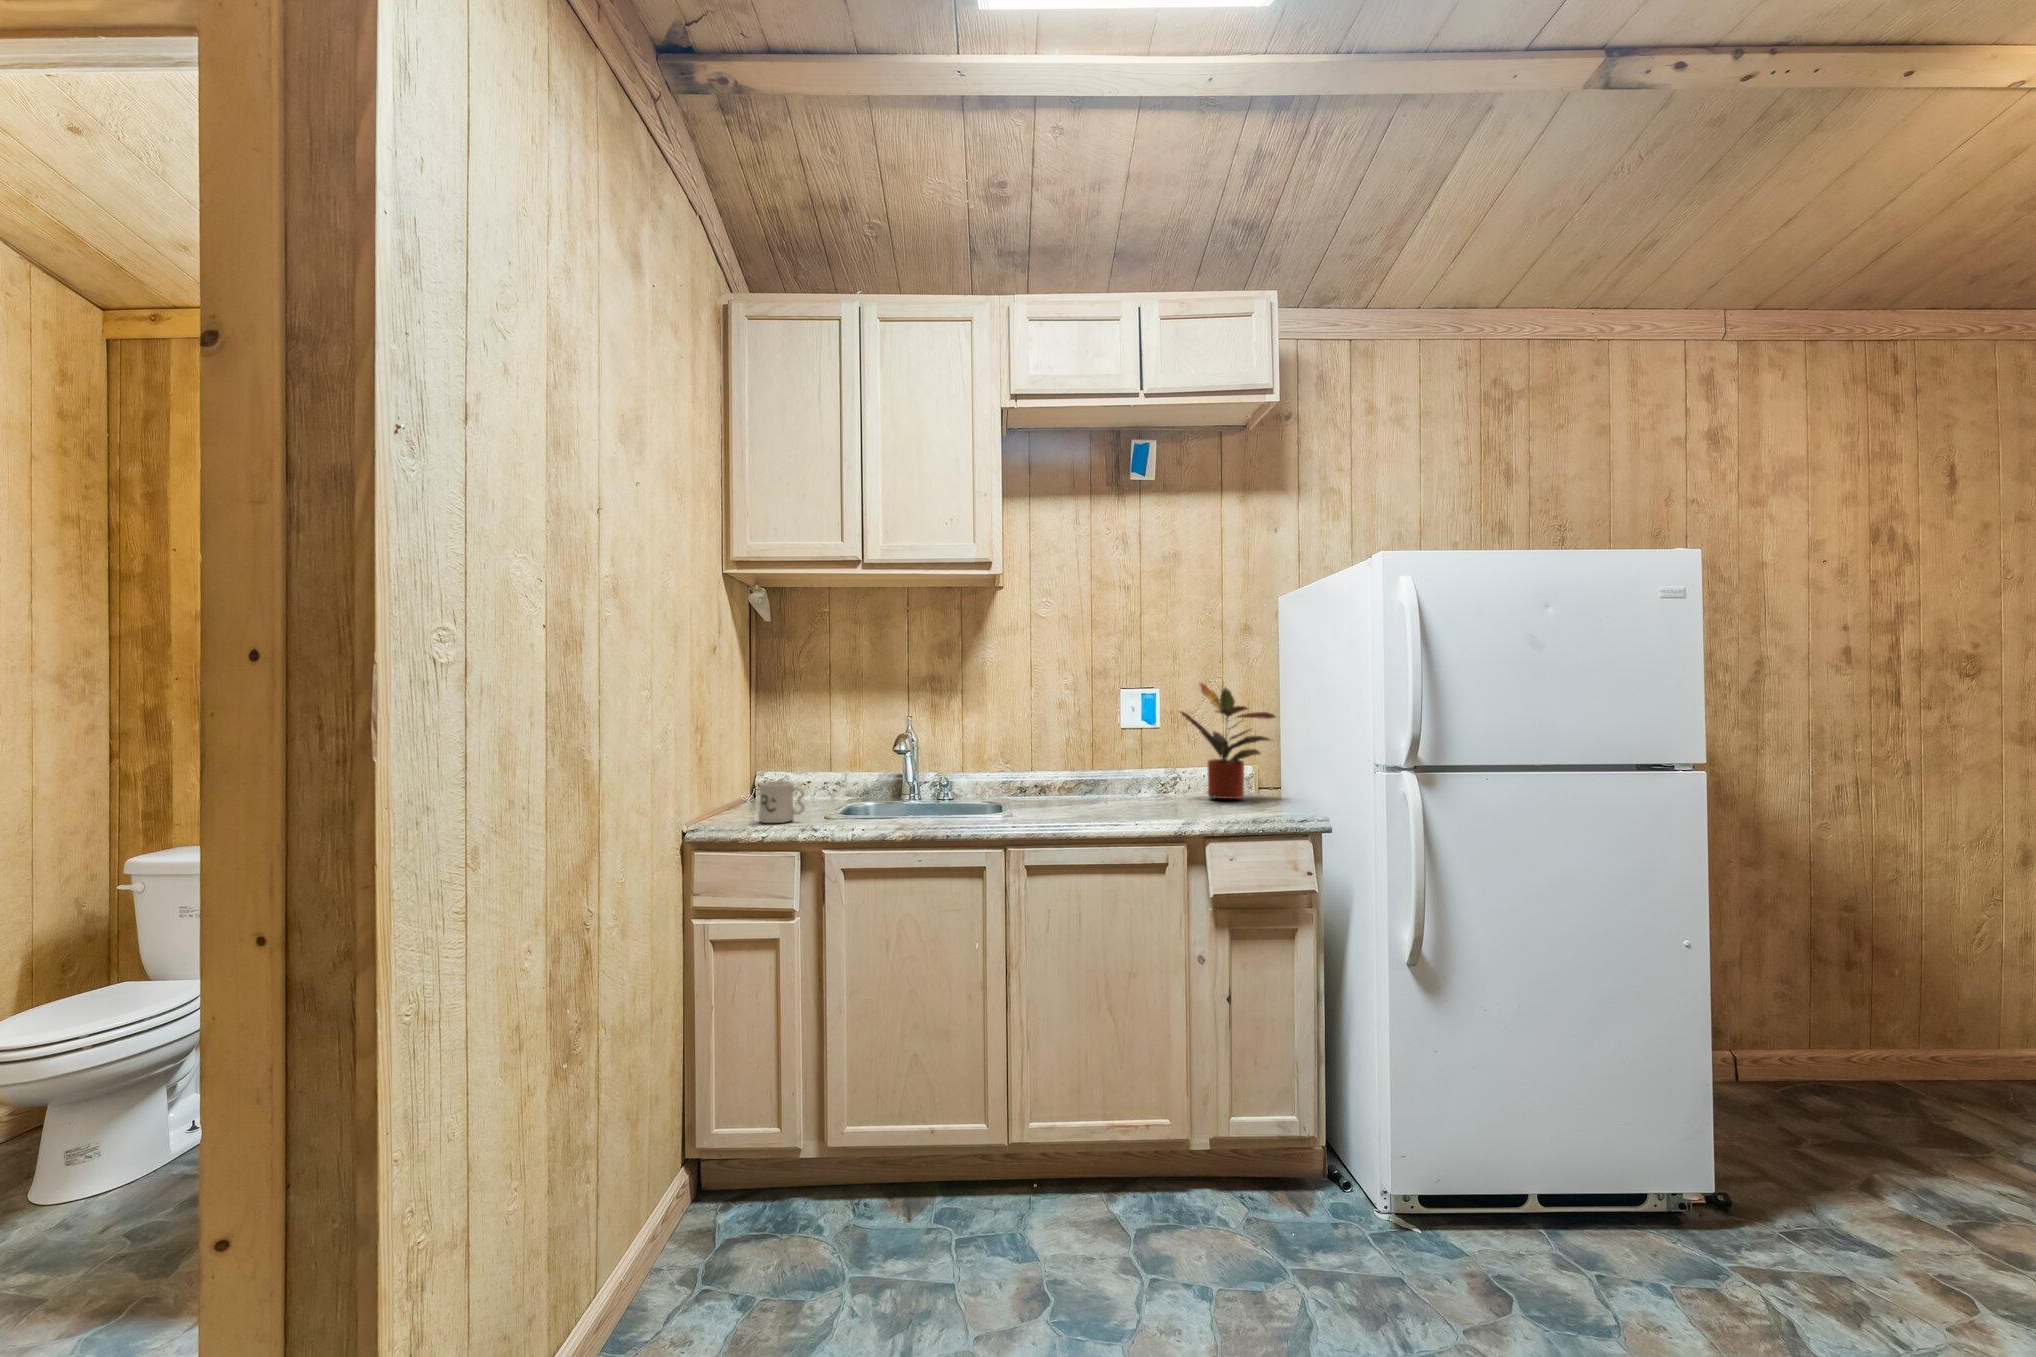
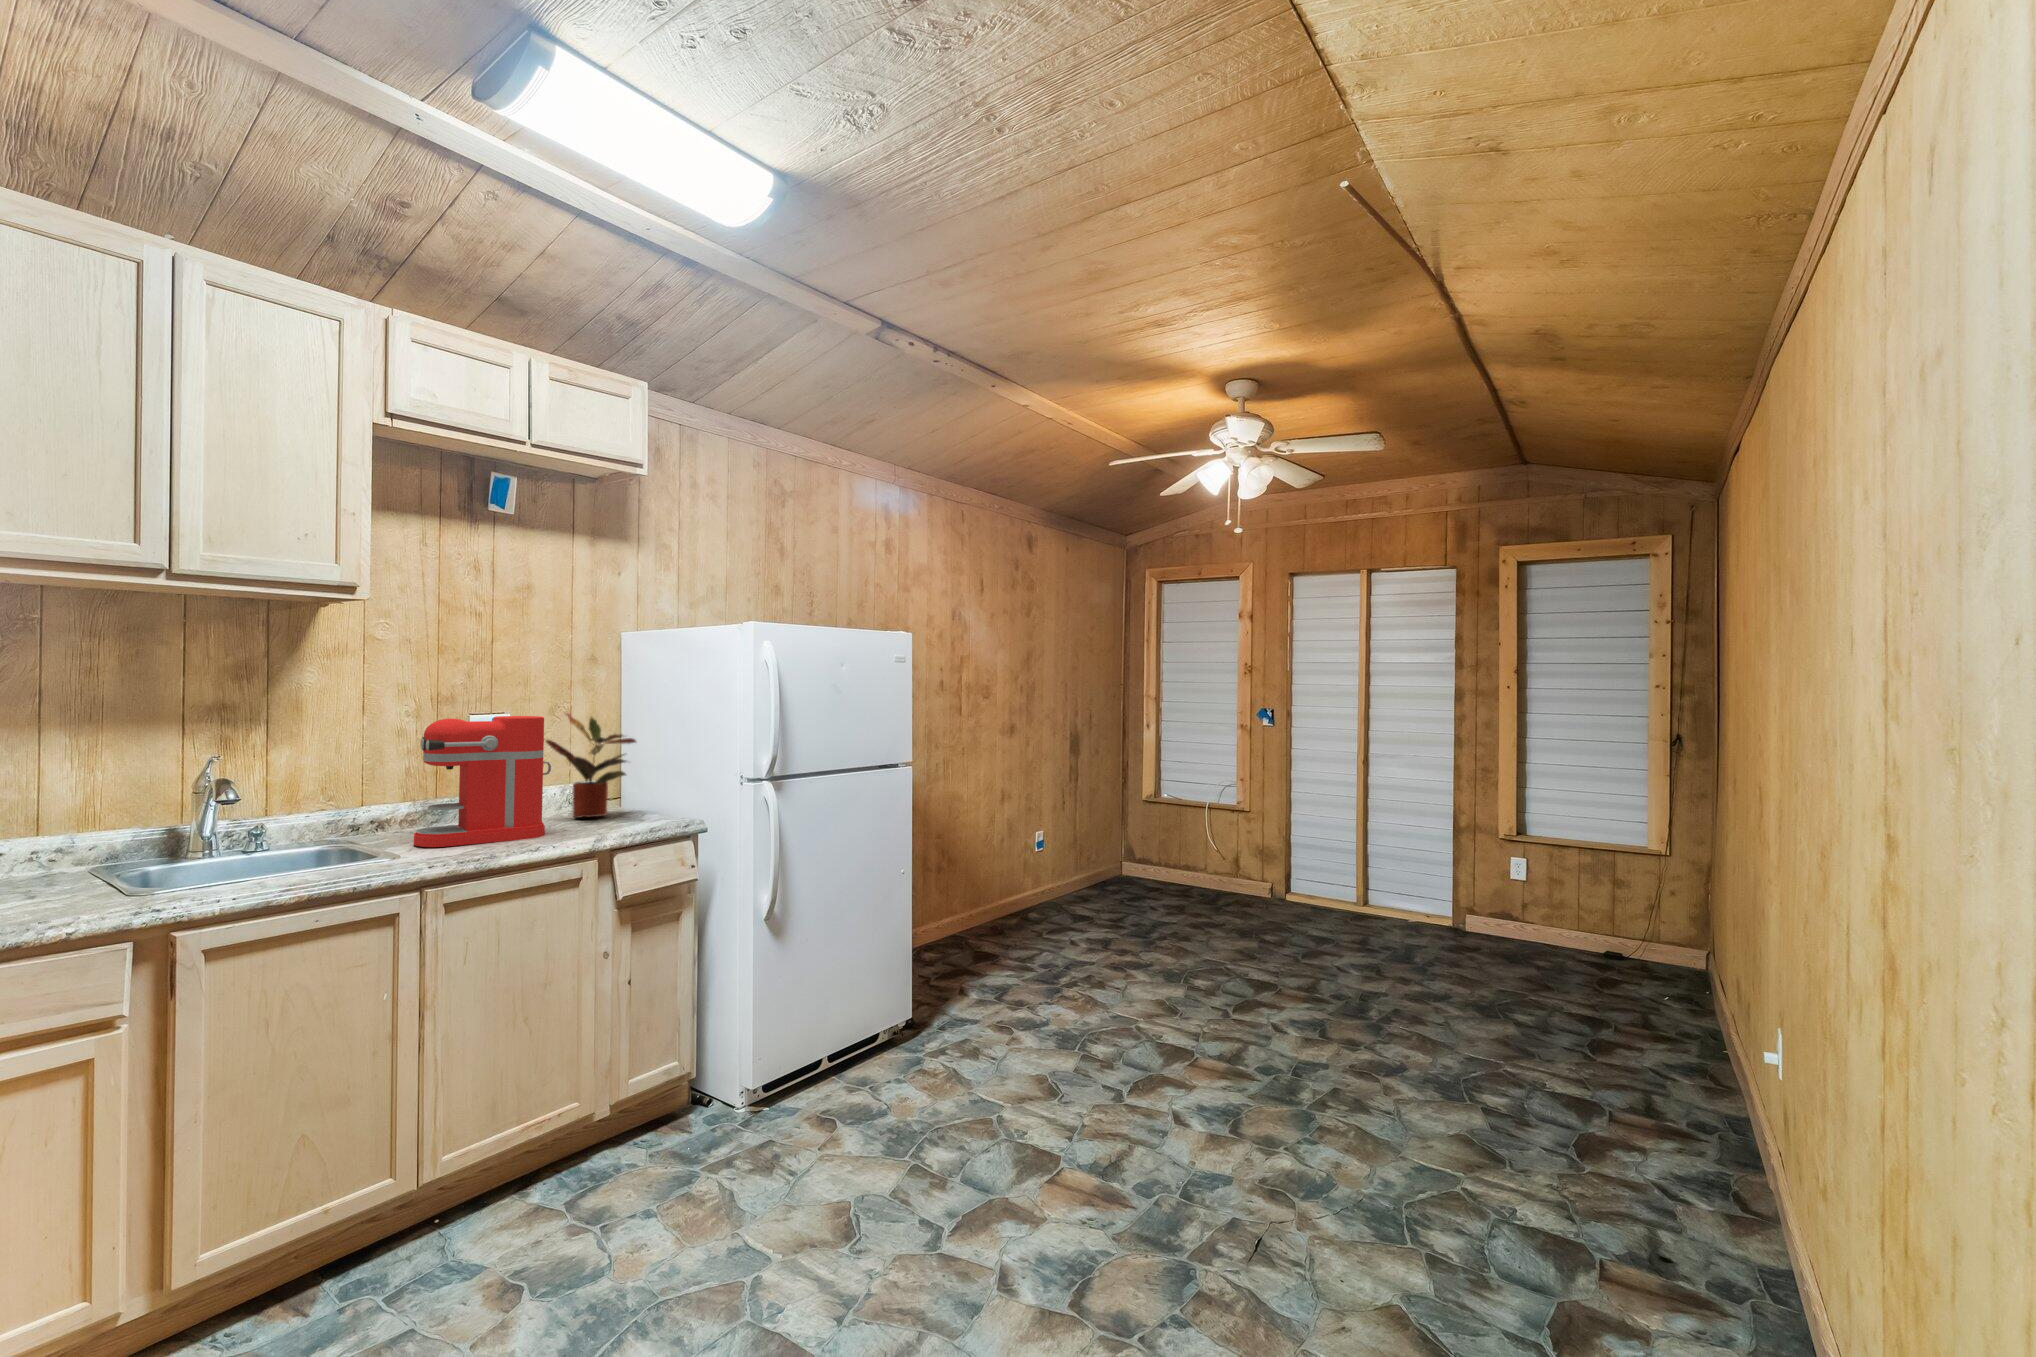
coffee maker: none [1038,683,1160,813] -> present [414,716,551,847]
mug: present [758,781,805,823] -> none [47,854,134,912]

